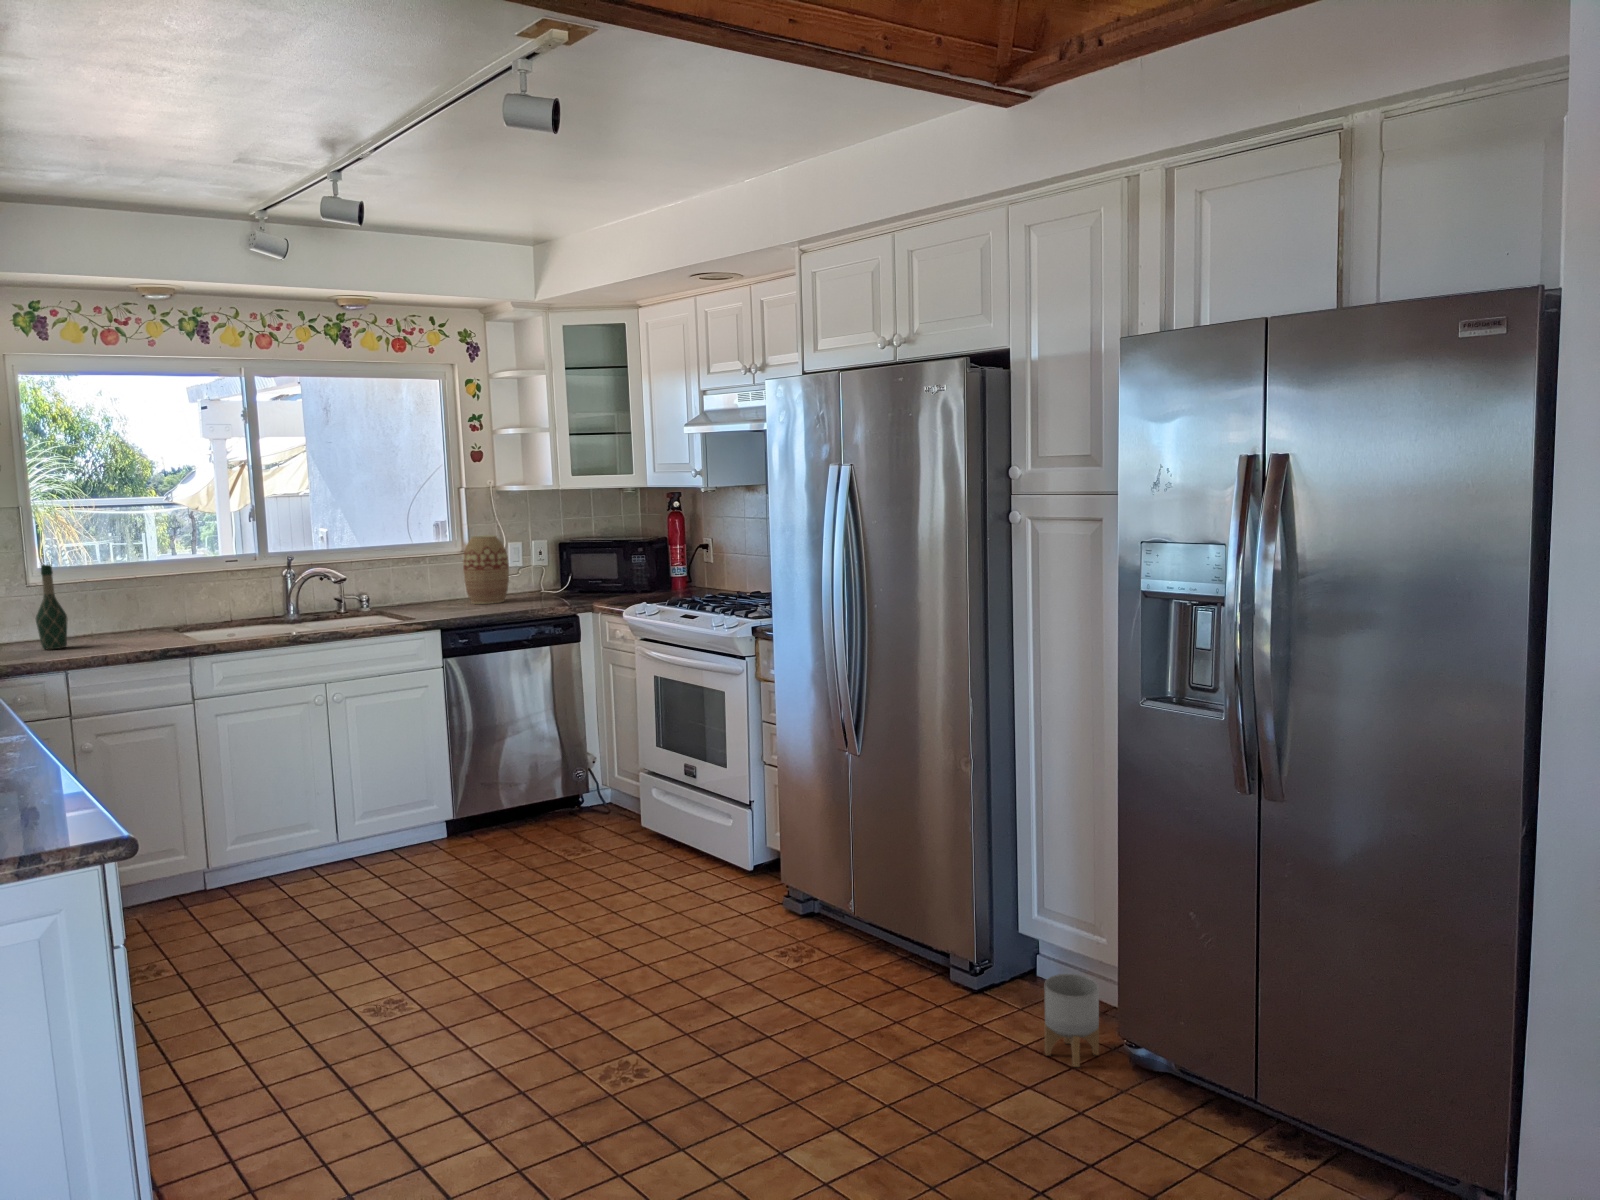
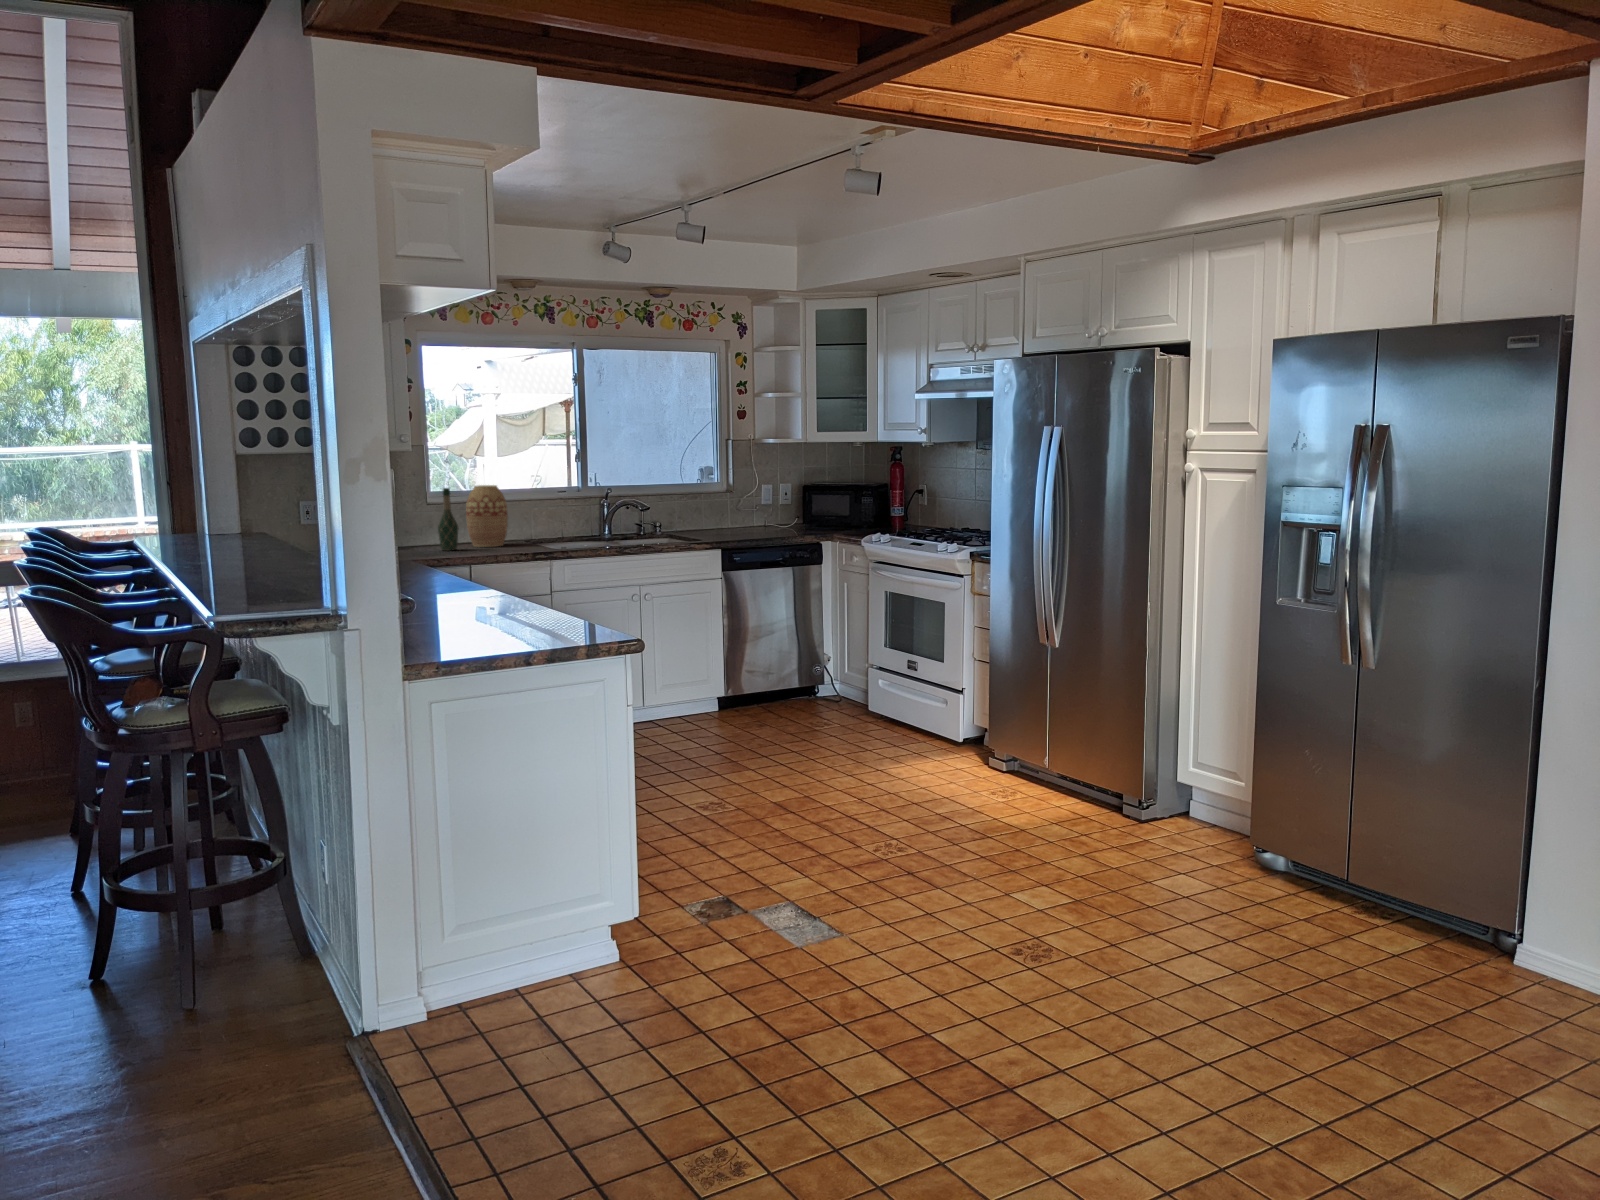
vase: present [463,535,509,604] -> present [466,485,508,547]
planter: present [1045,974,1099,1067] -> none [1194,801,1236,864]

